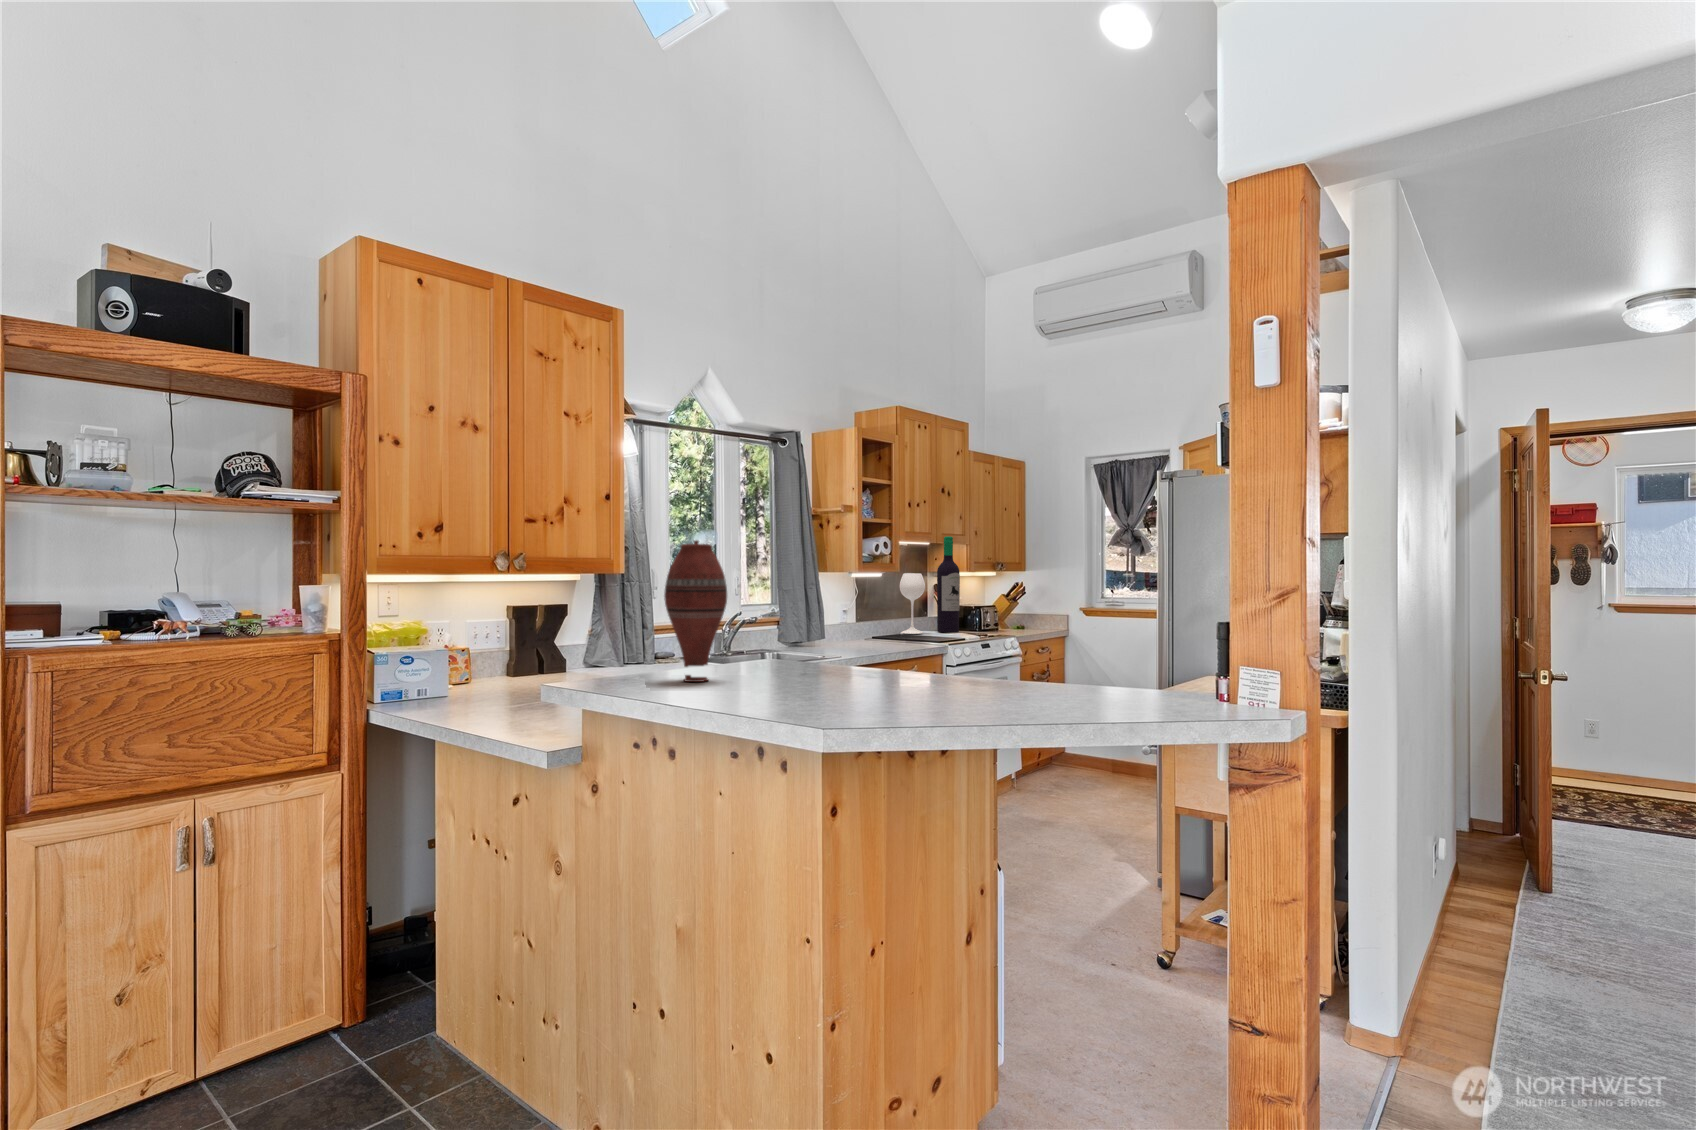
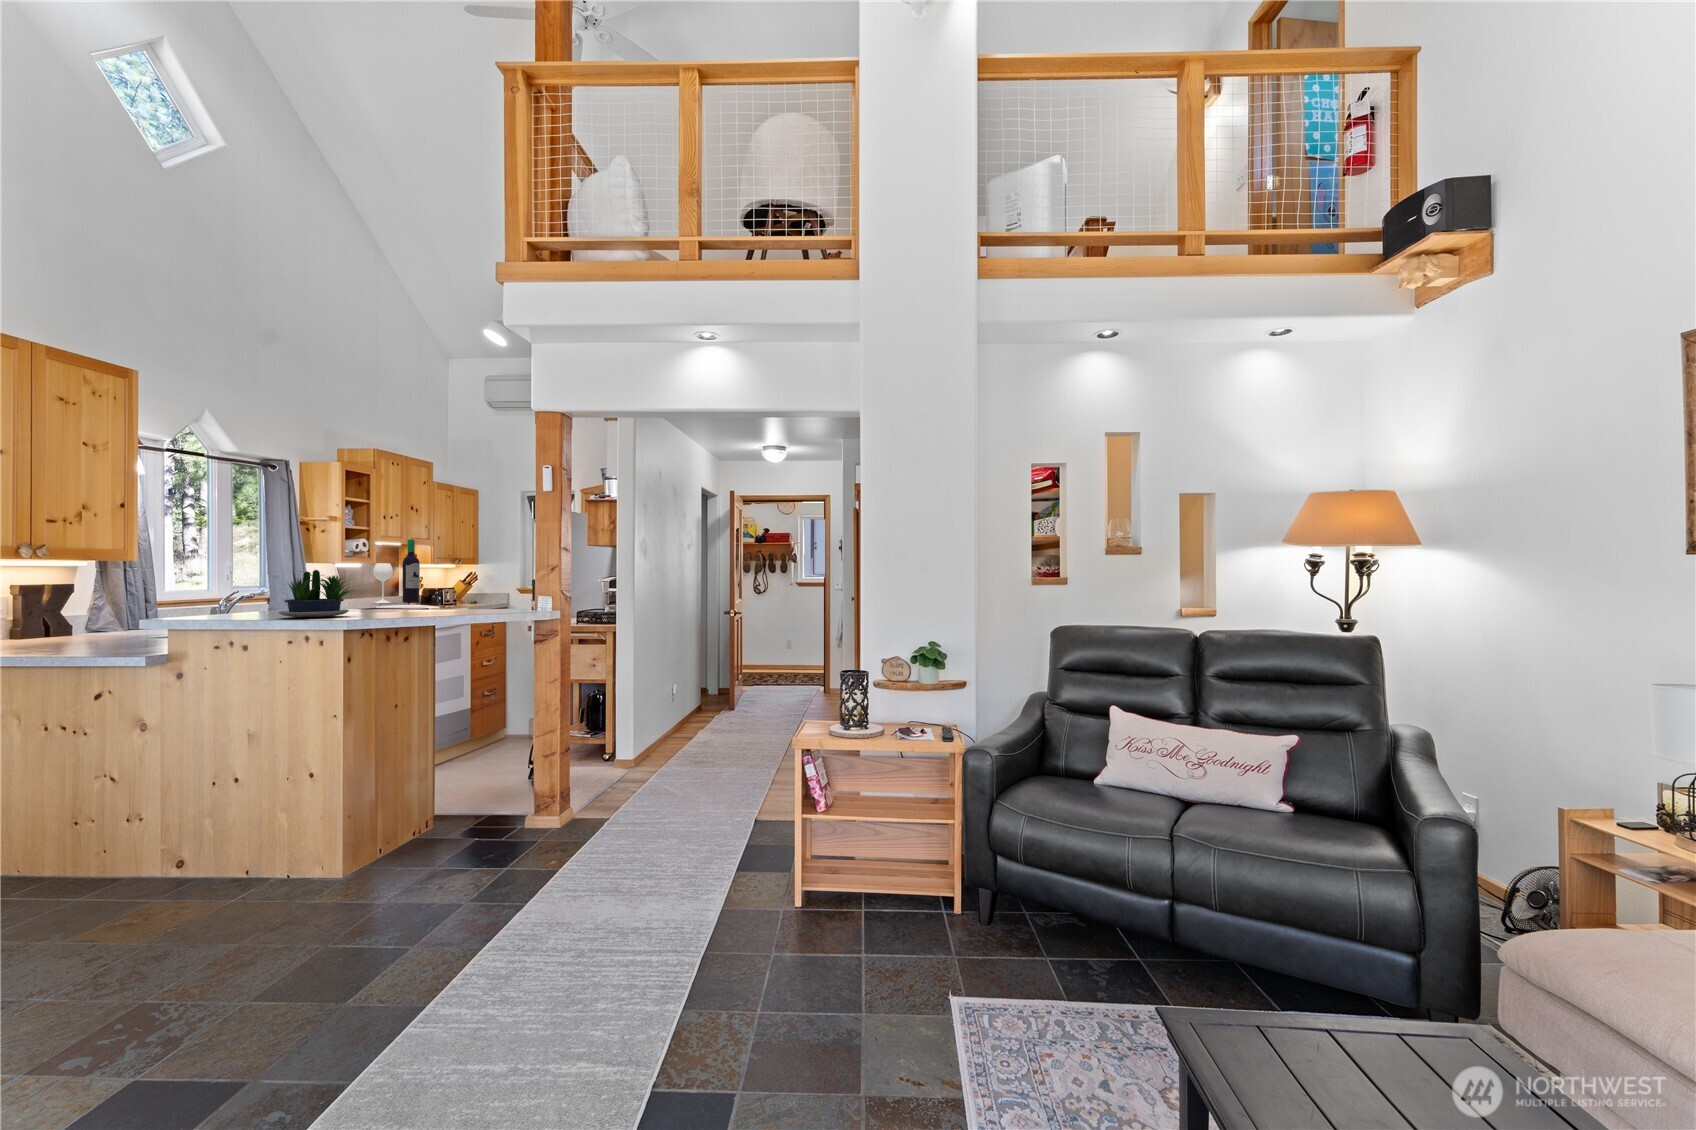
vase: present [664,540,727,682] -> none [195,536,244,621]
potted plant: none [775,595,891,678] -> present [279,570,350,617]

